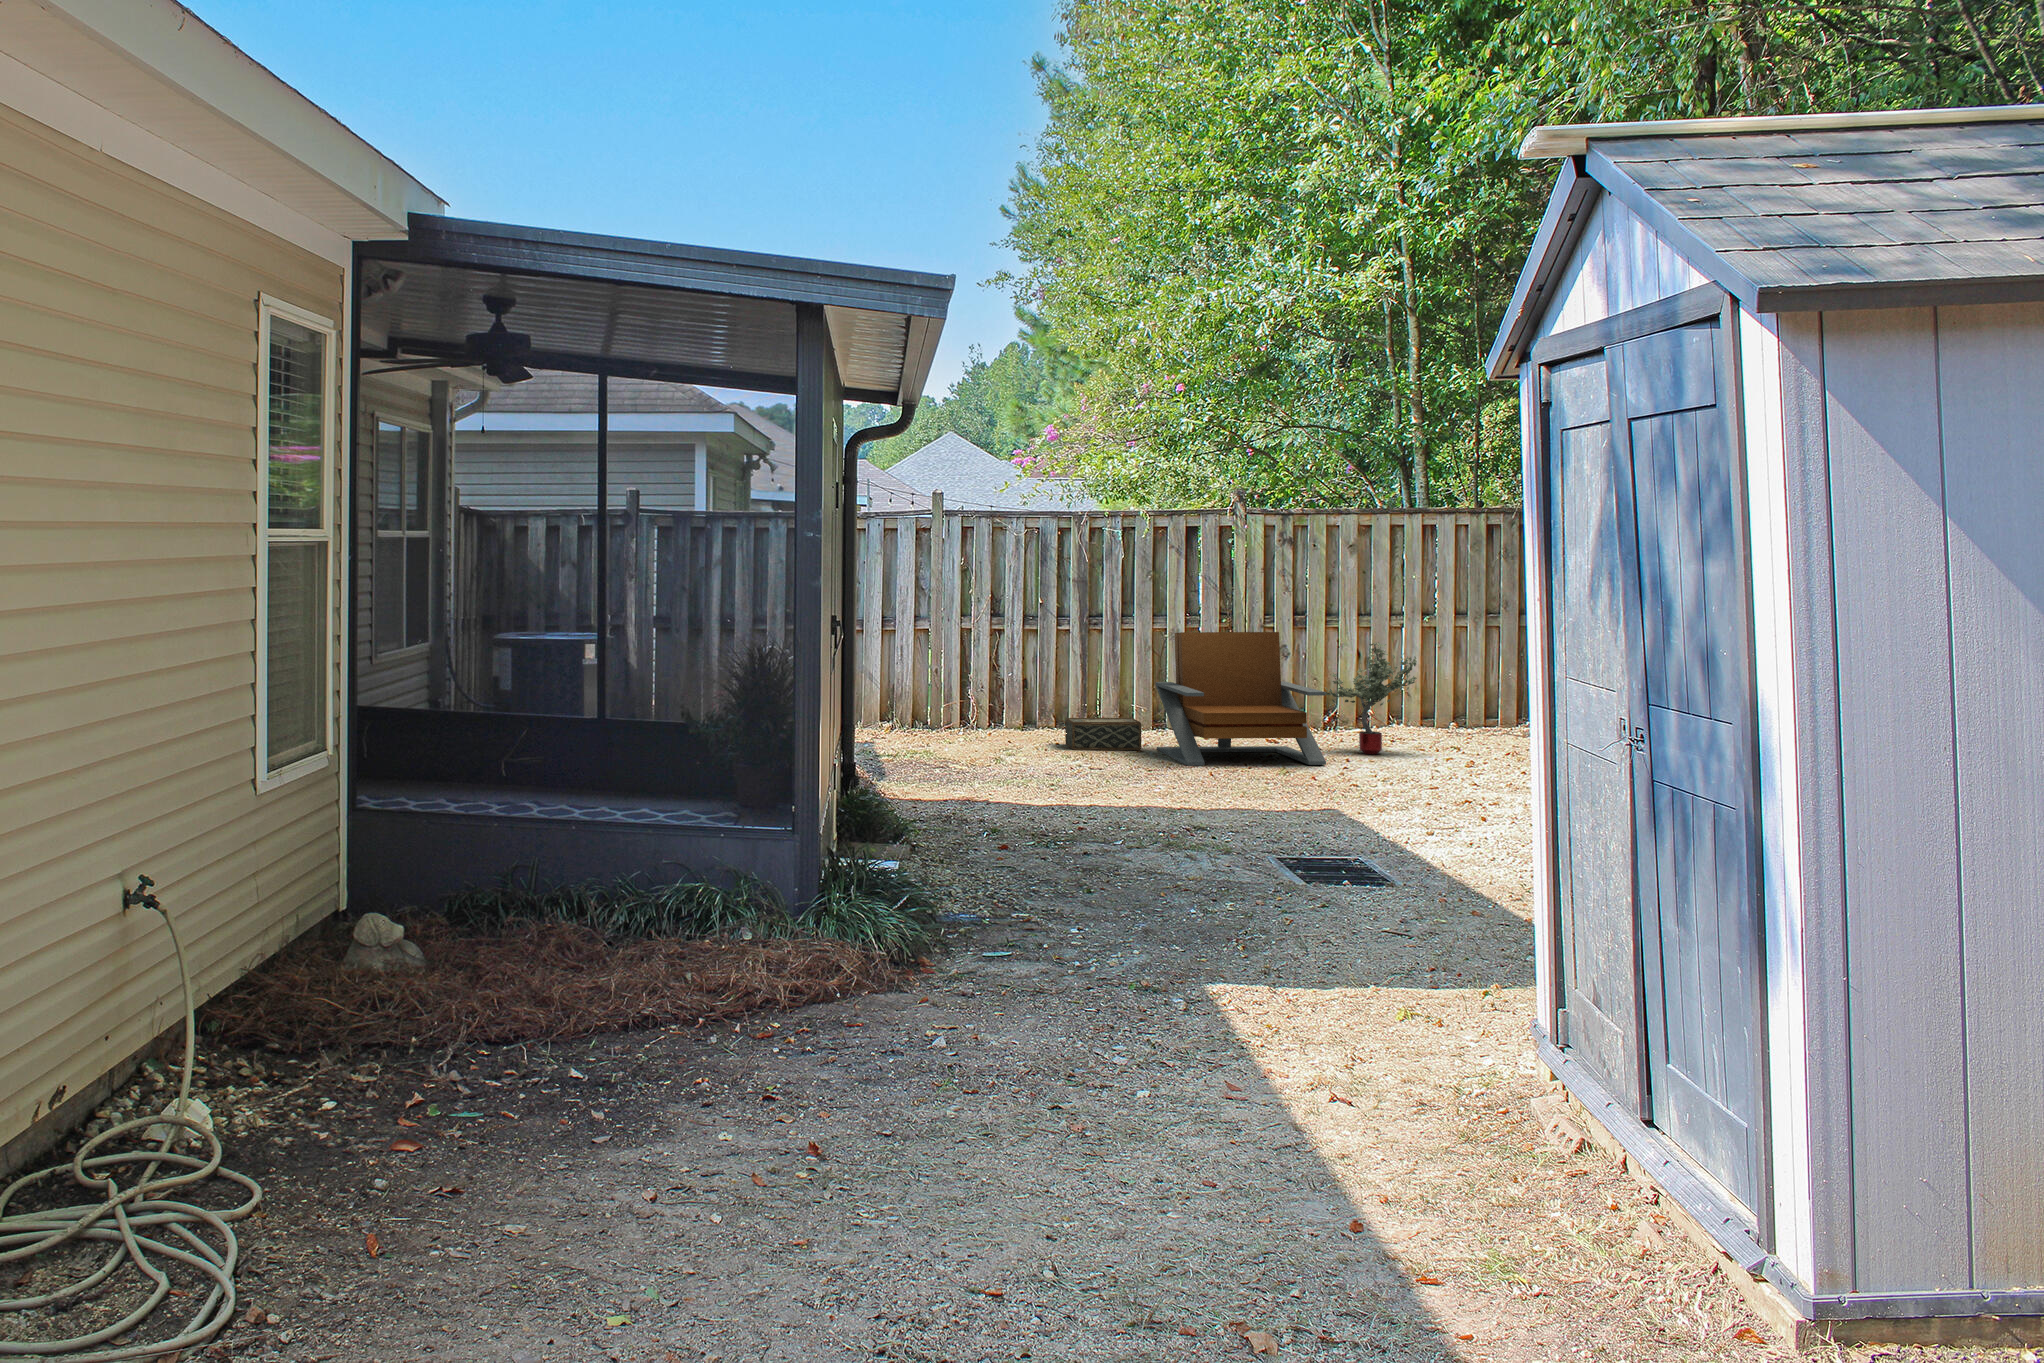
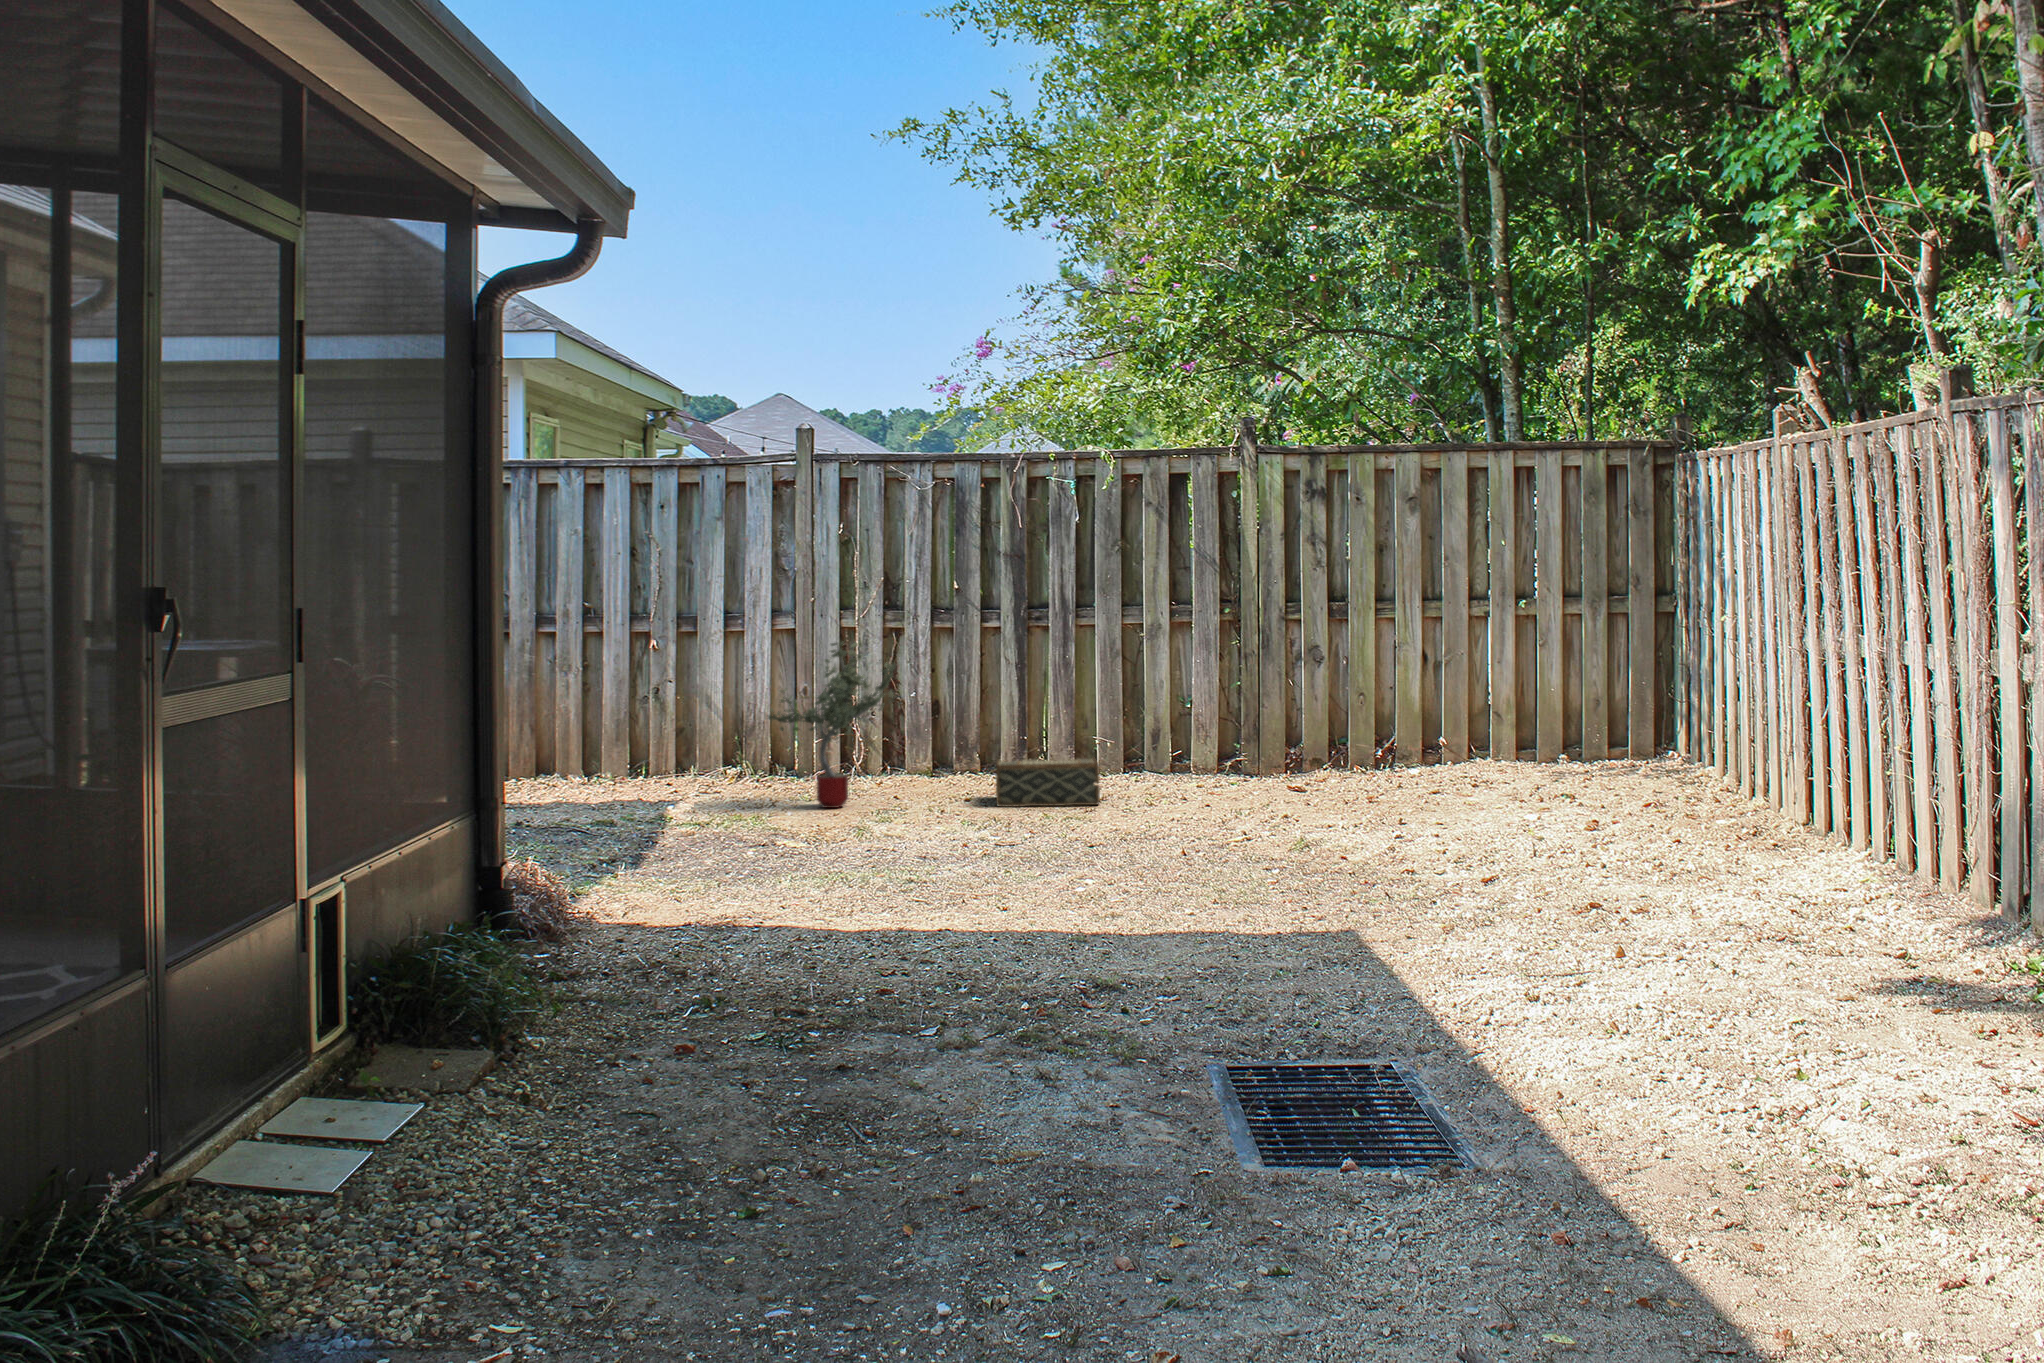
lounge chair: present [1155,632,1326,766] -> none [1123,625,1360,832]
potted tree: present [1325,642,1417,754] -> present [768,641,896,808]

